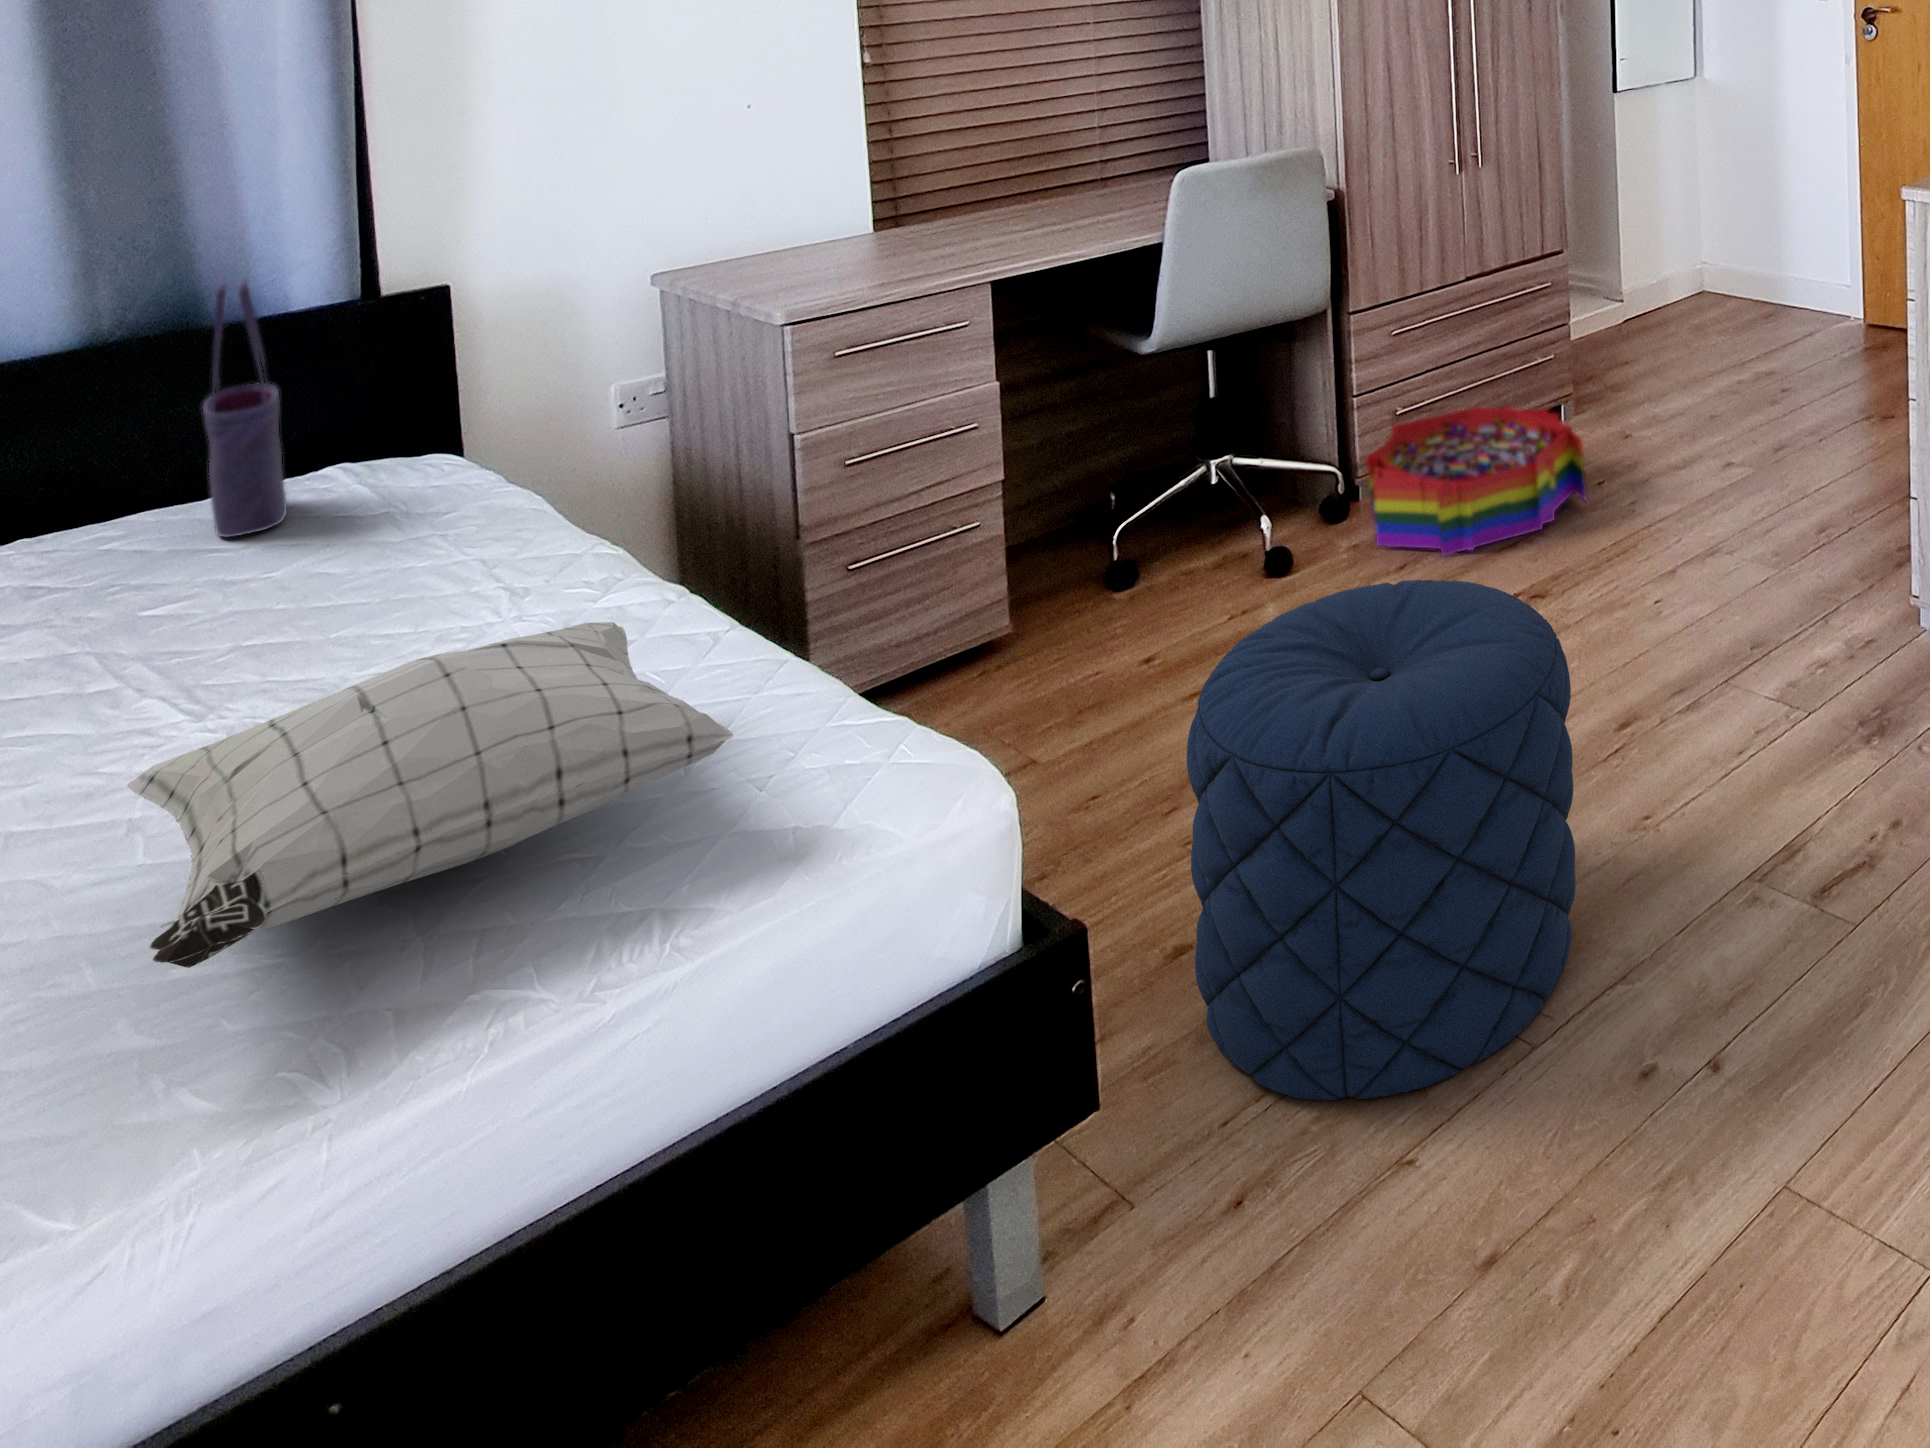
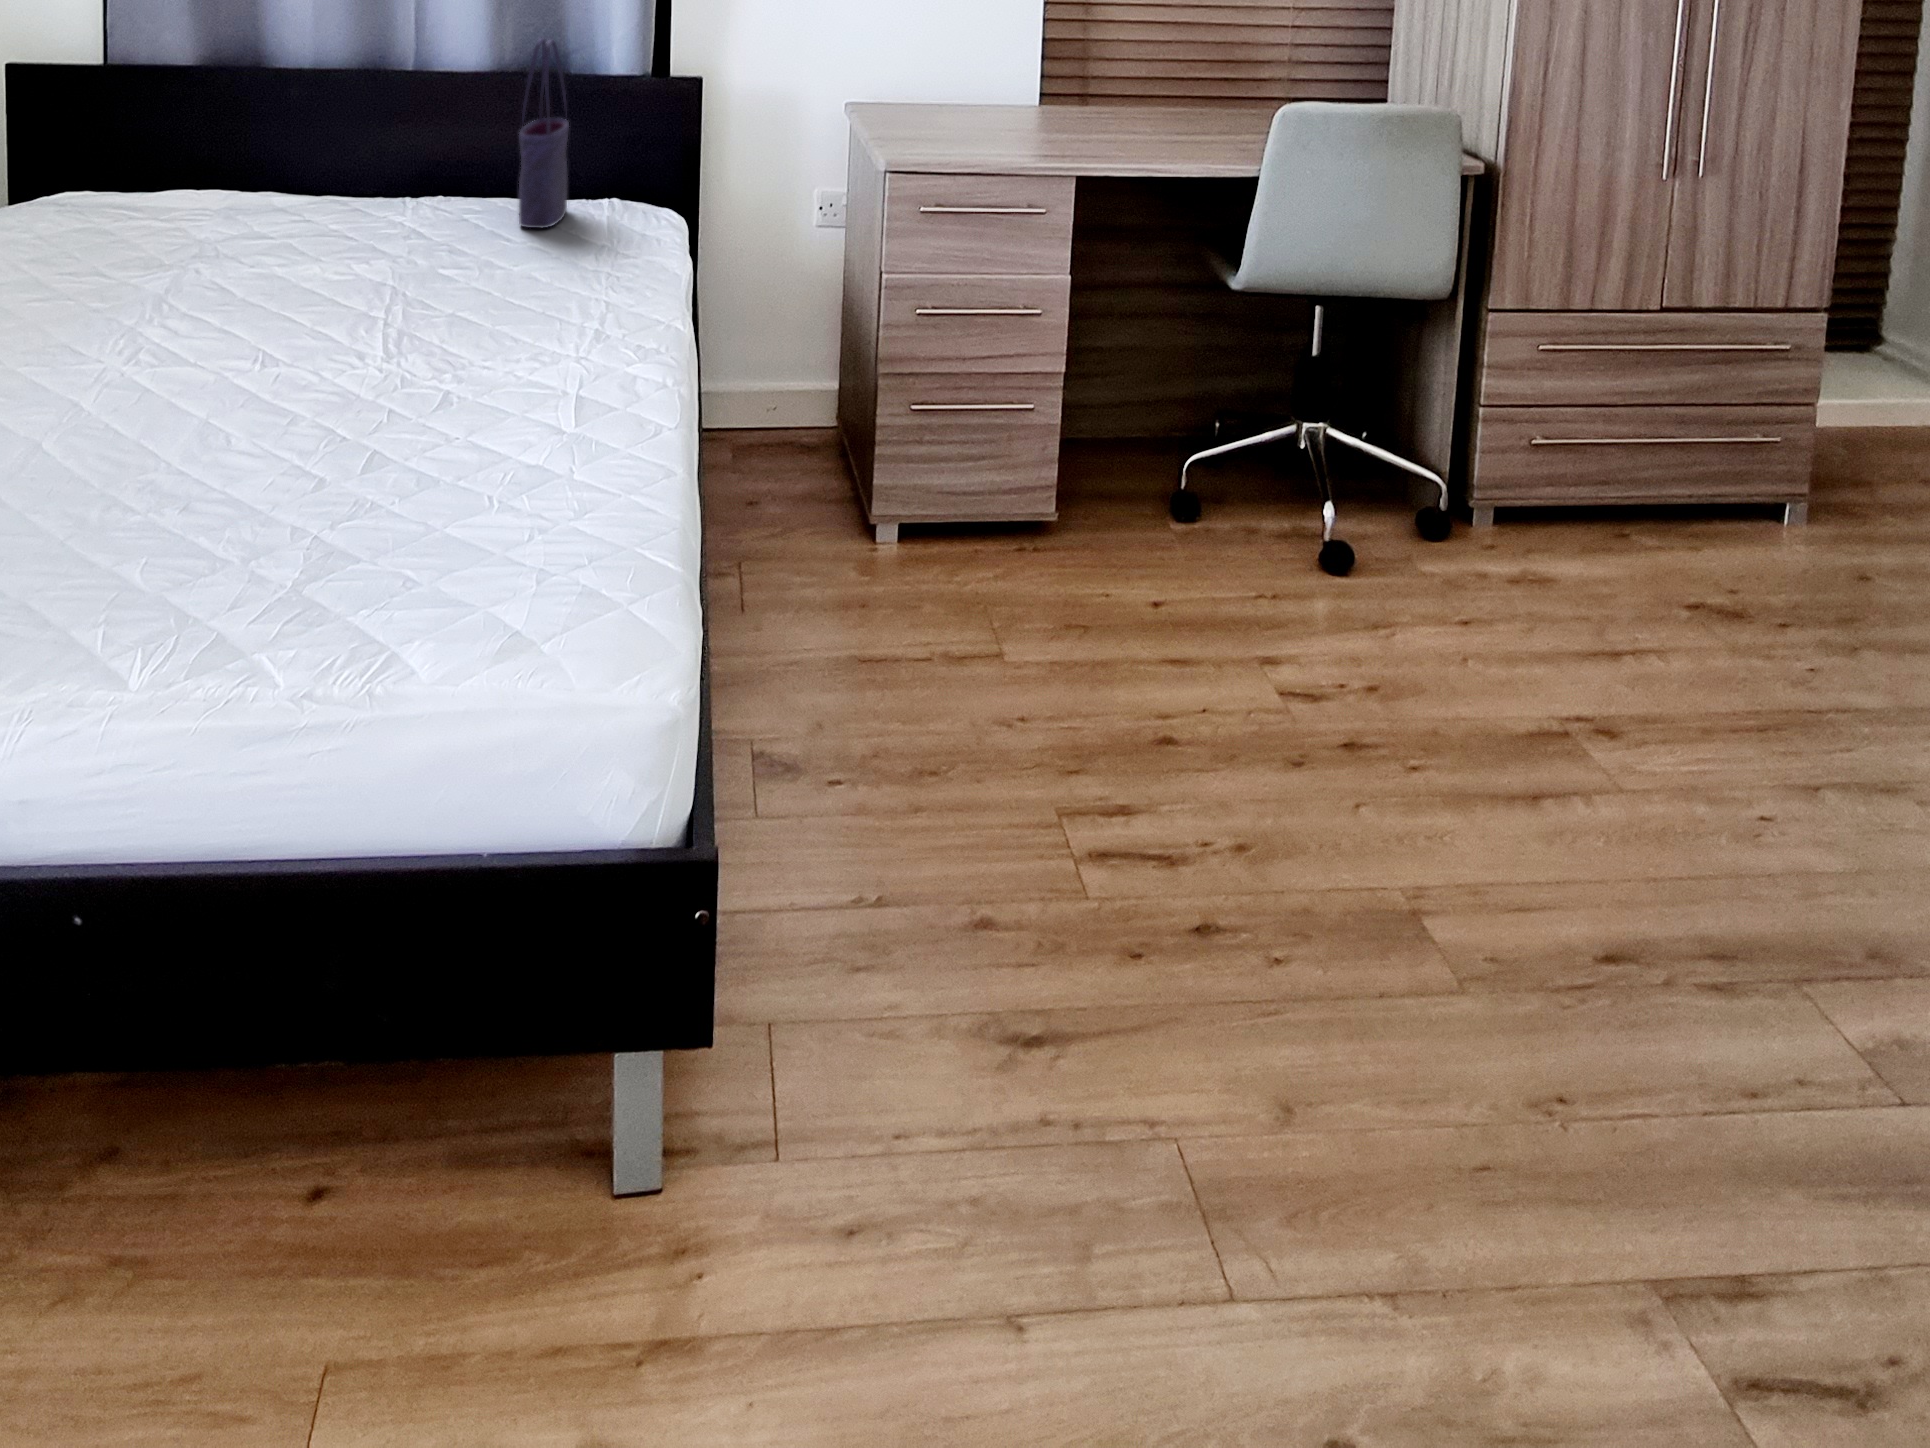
storage bin: present [1366,406,1587,556] -> none [1456,460,1751,661]
pouf: present [1187,580,1576,1100] -> none [955,618,1415,1247]
pillow: present [127,622,733,968] -> none [162,356,574,519]

